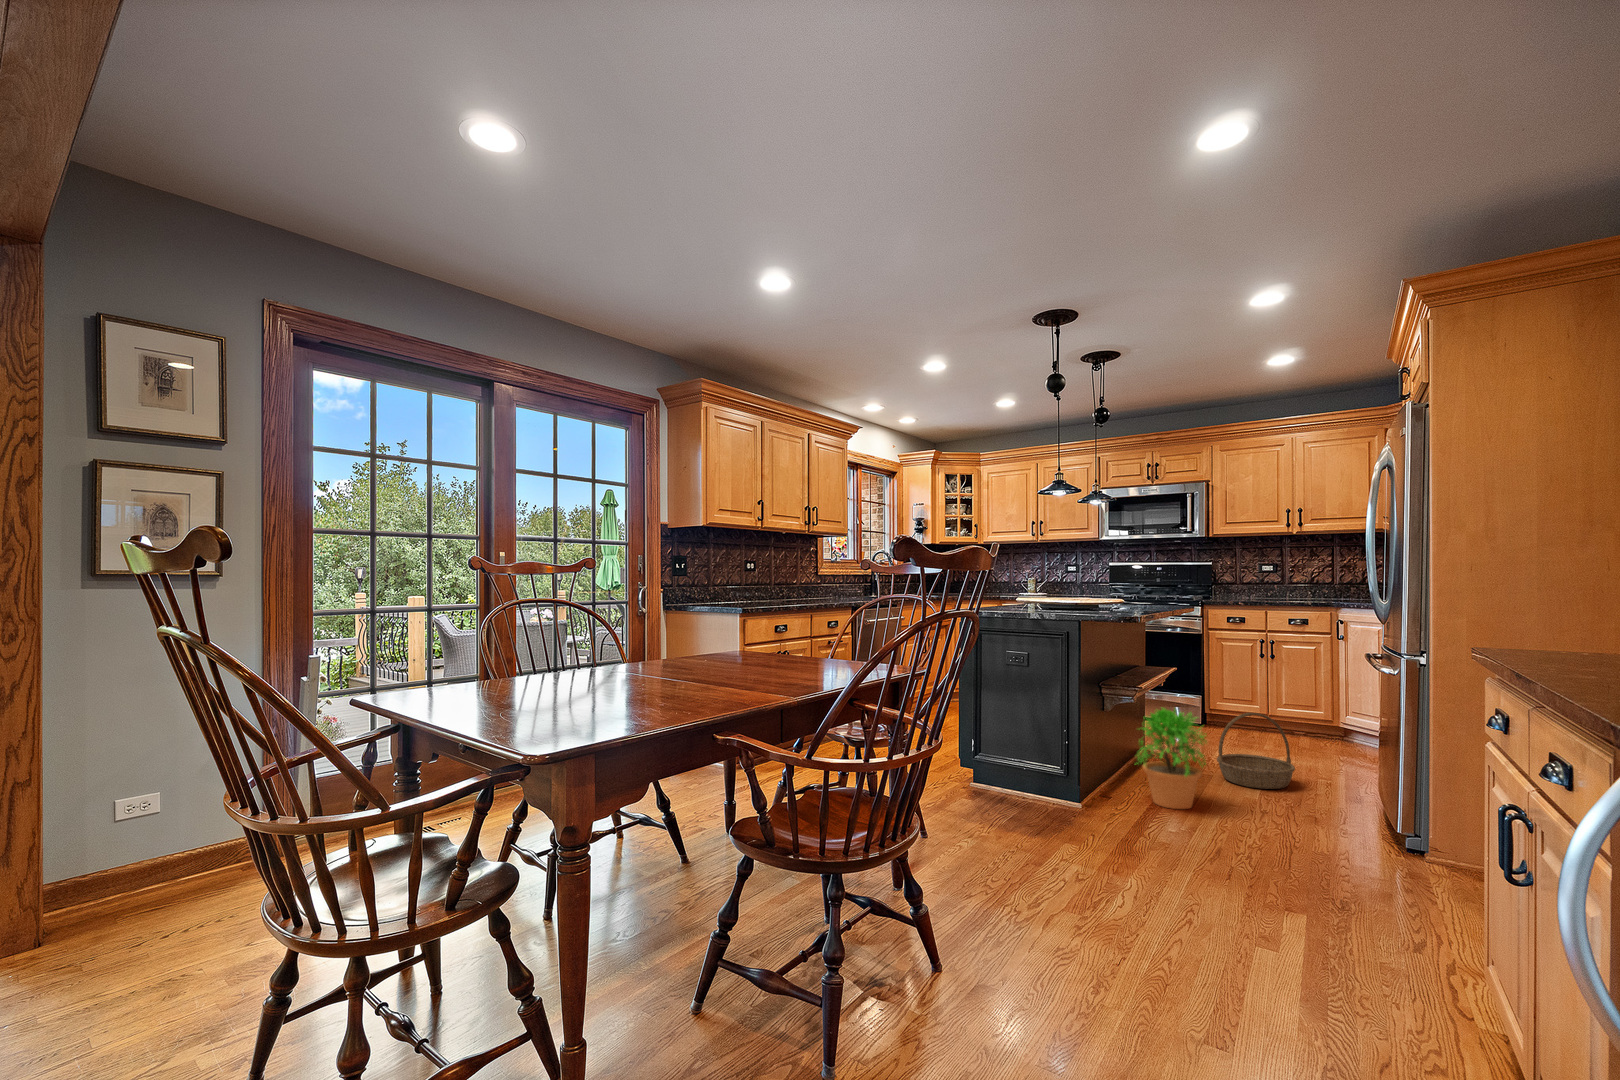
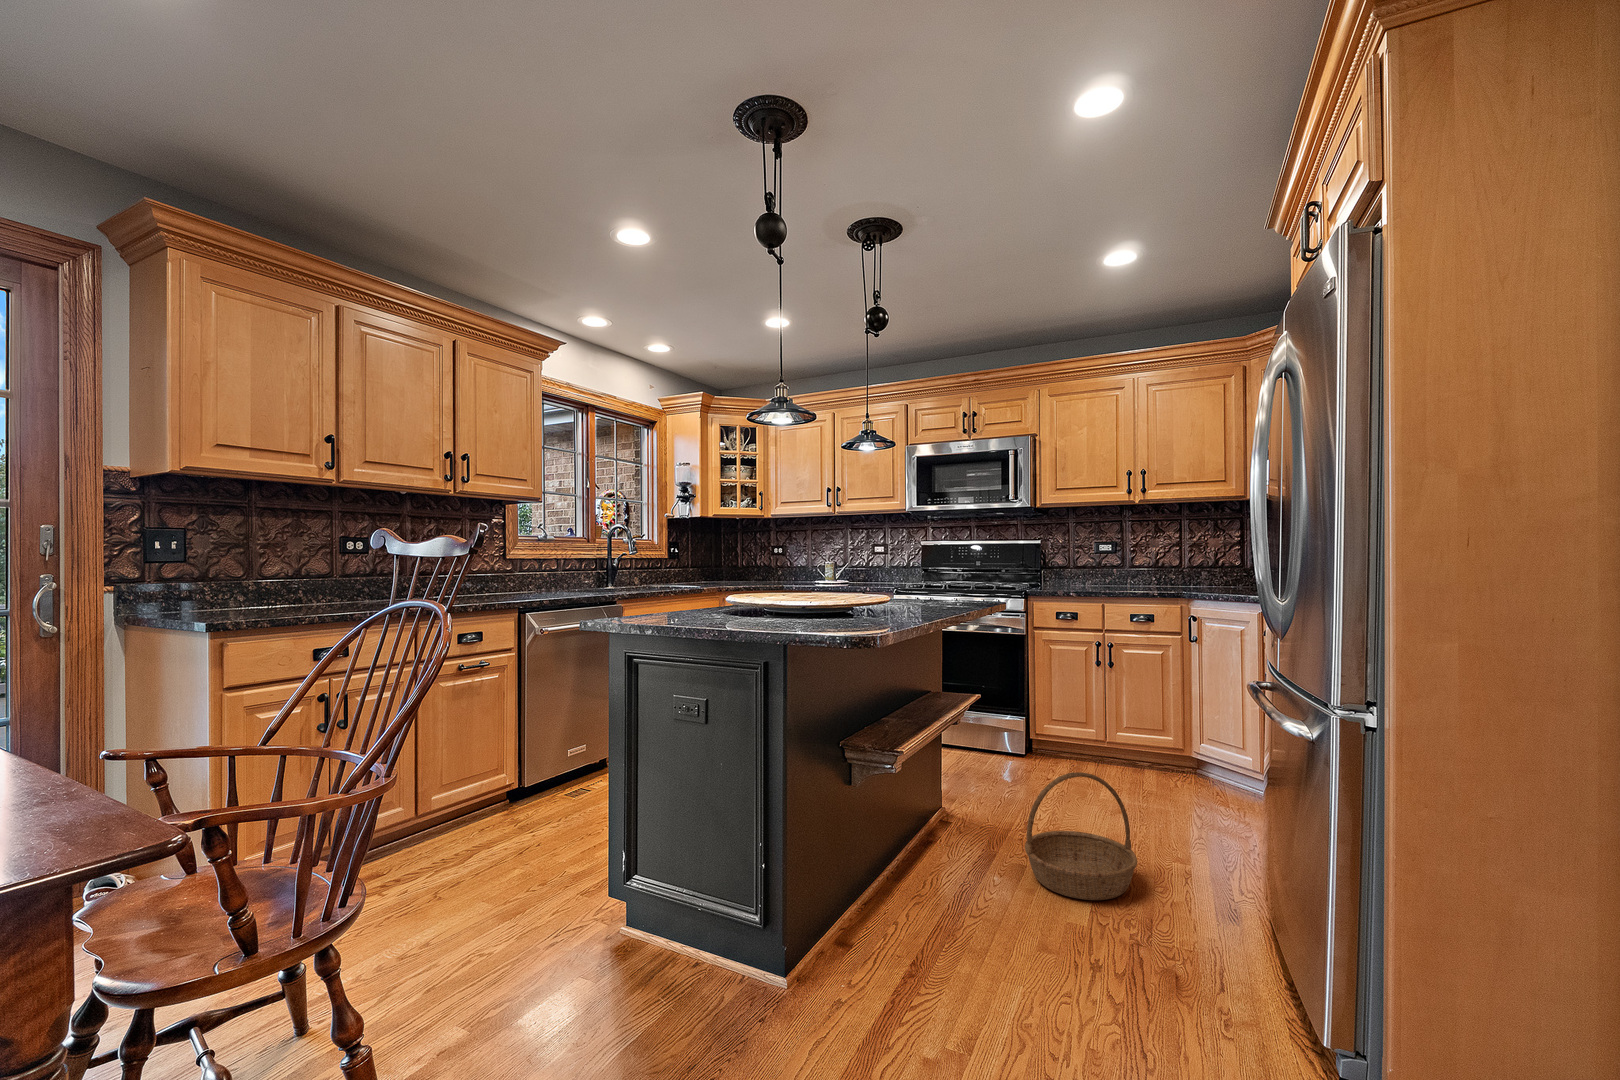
potted plant: present [1137,708,1206,809] -> none [878,788,1005,977]

